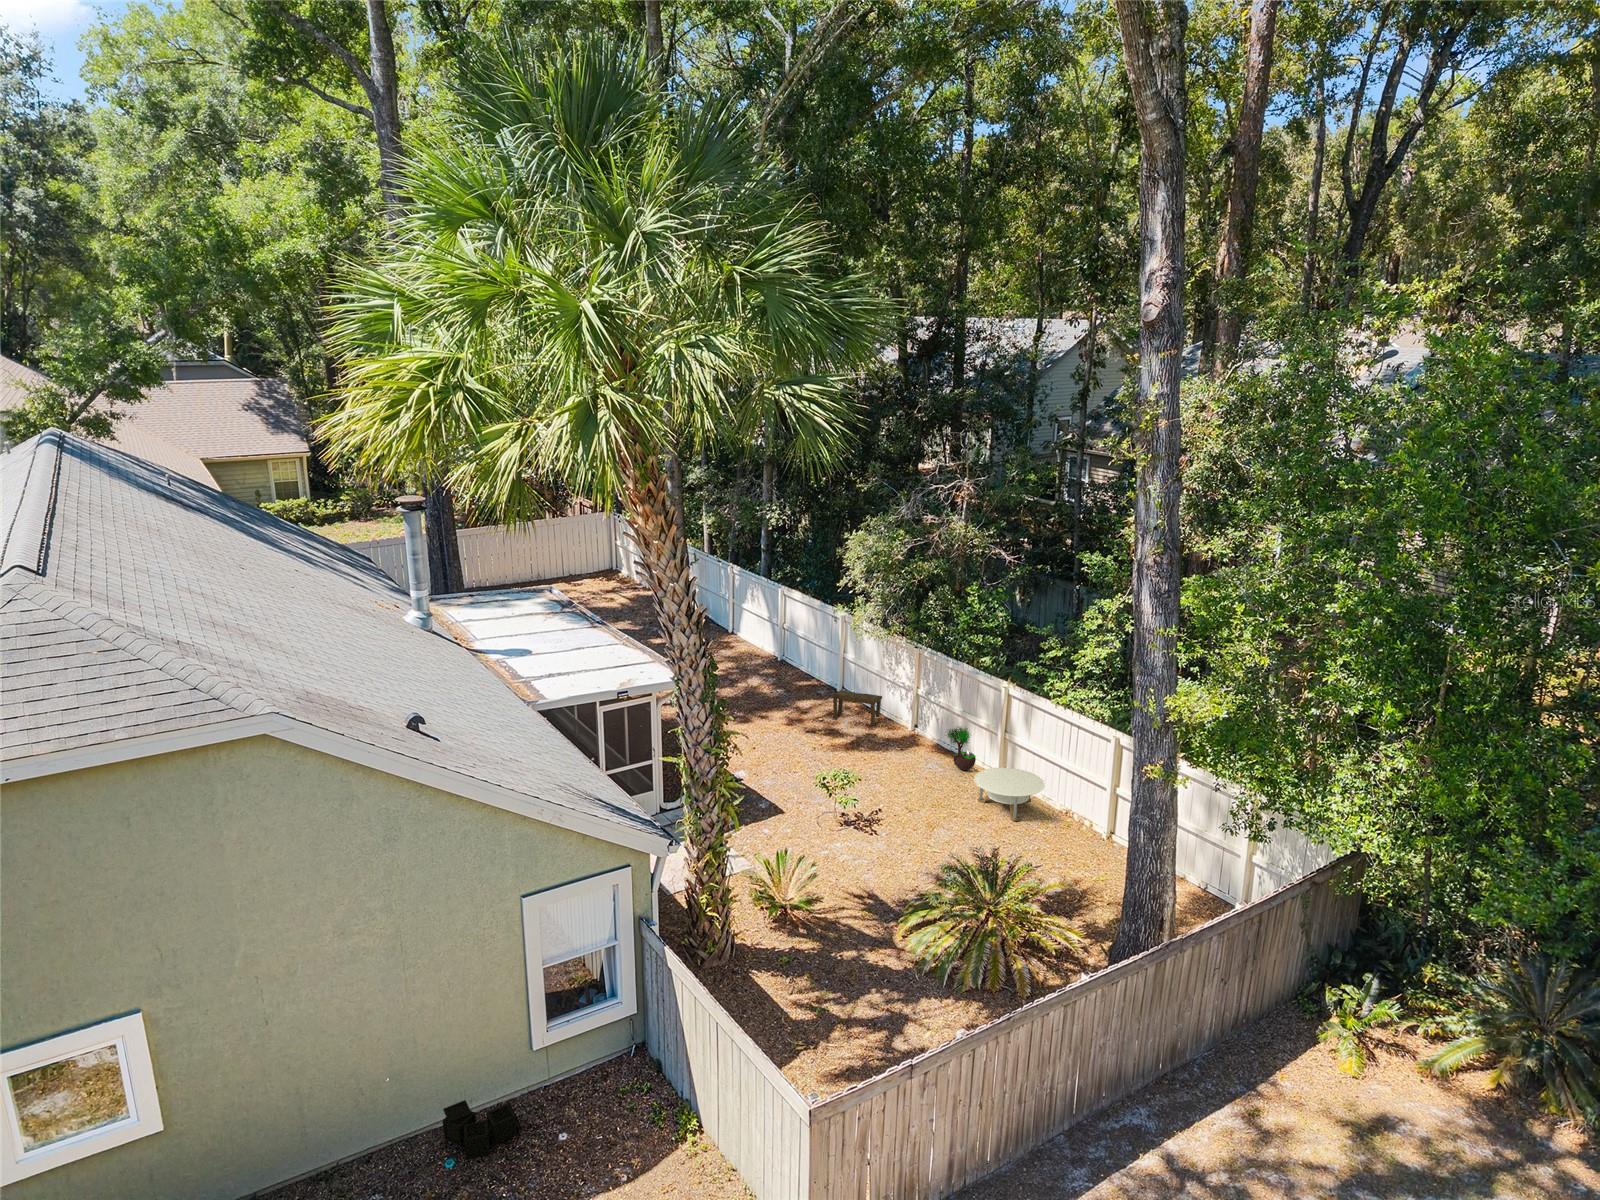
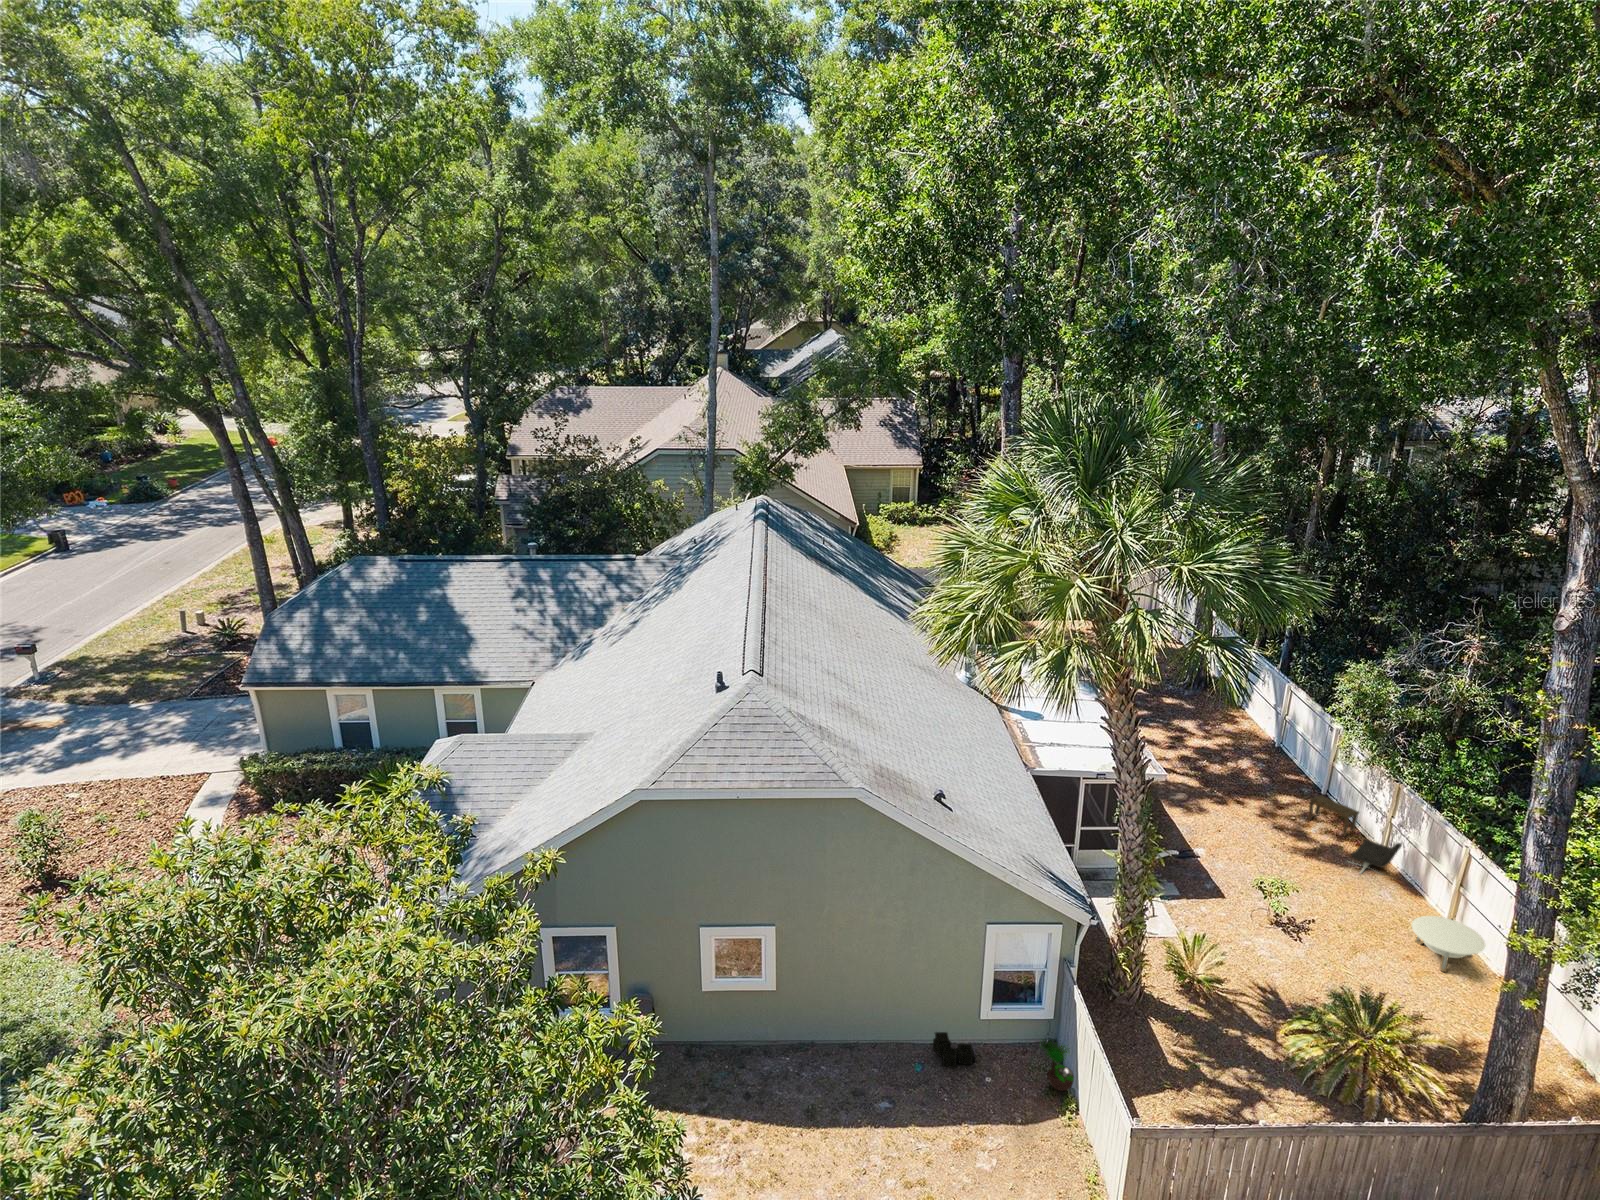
lounge chair: none [885,711,934,755] -> present [1351,839,1402,875]
potted tree: present [947,726,976,770] -> present [1041,1040,1074,1091]

